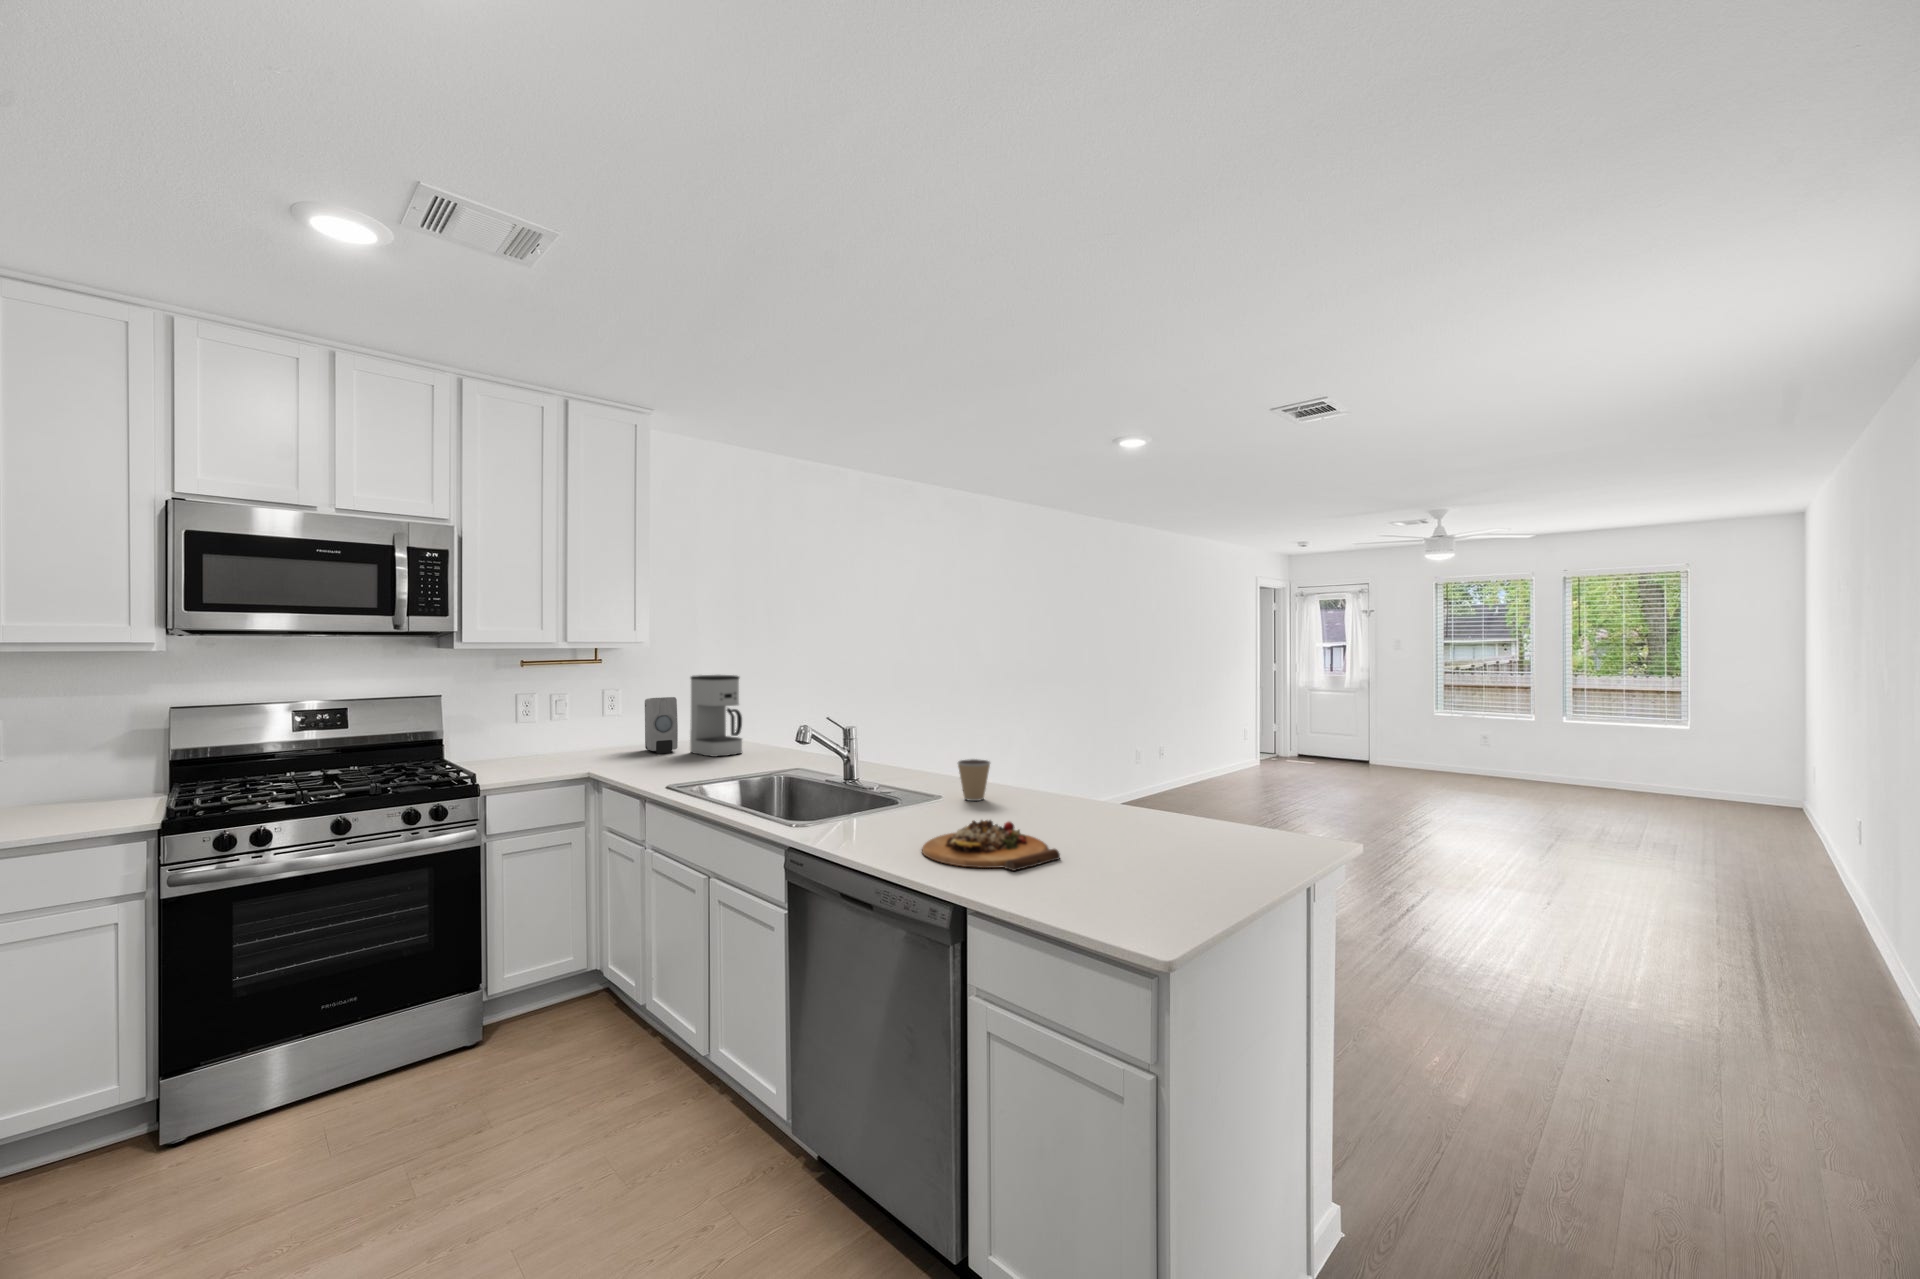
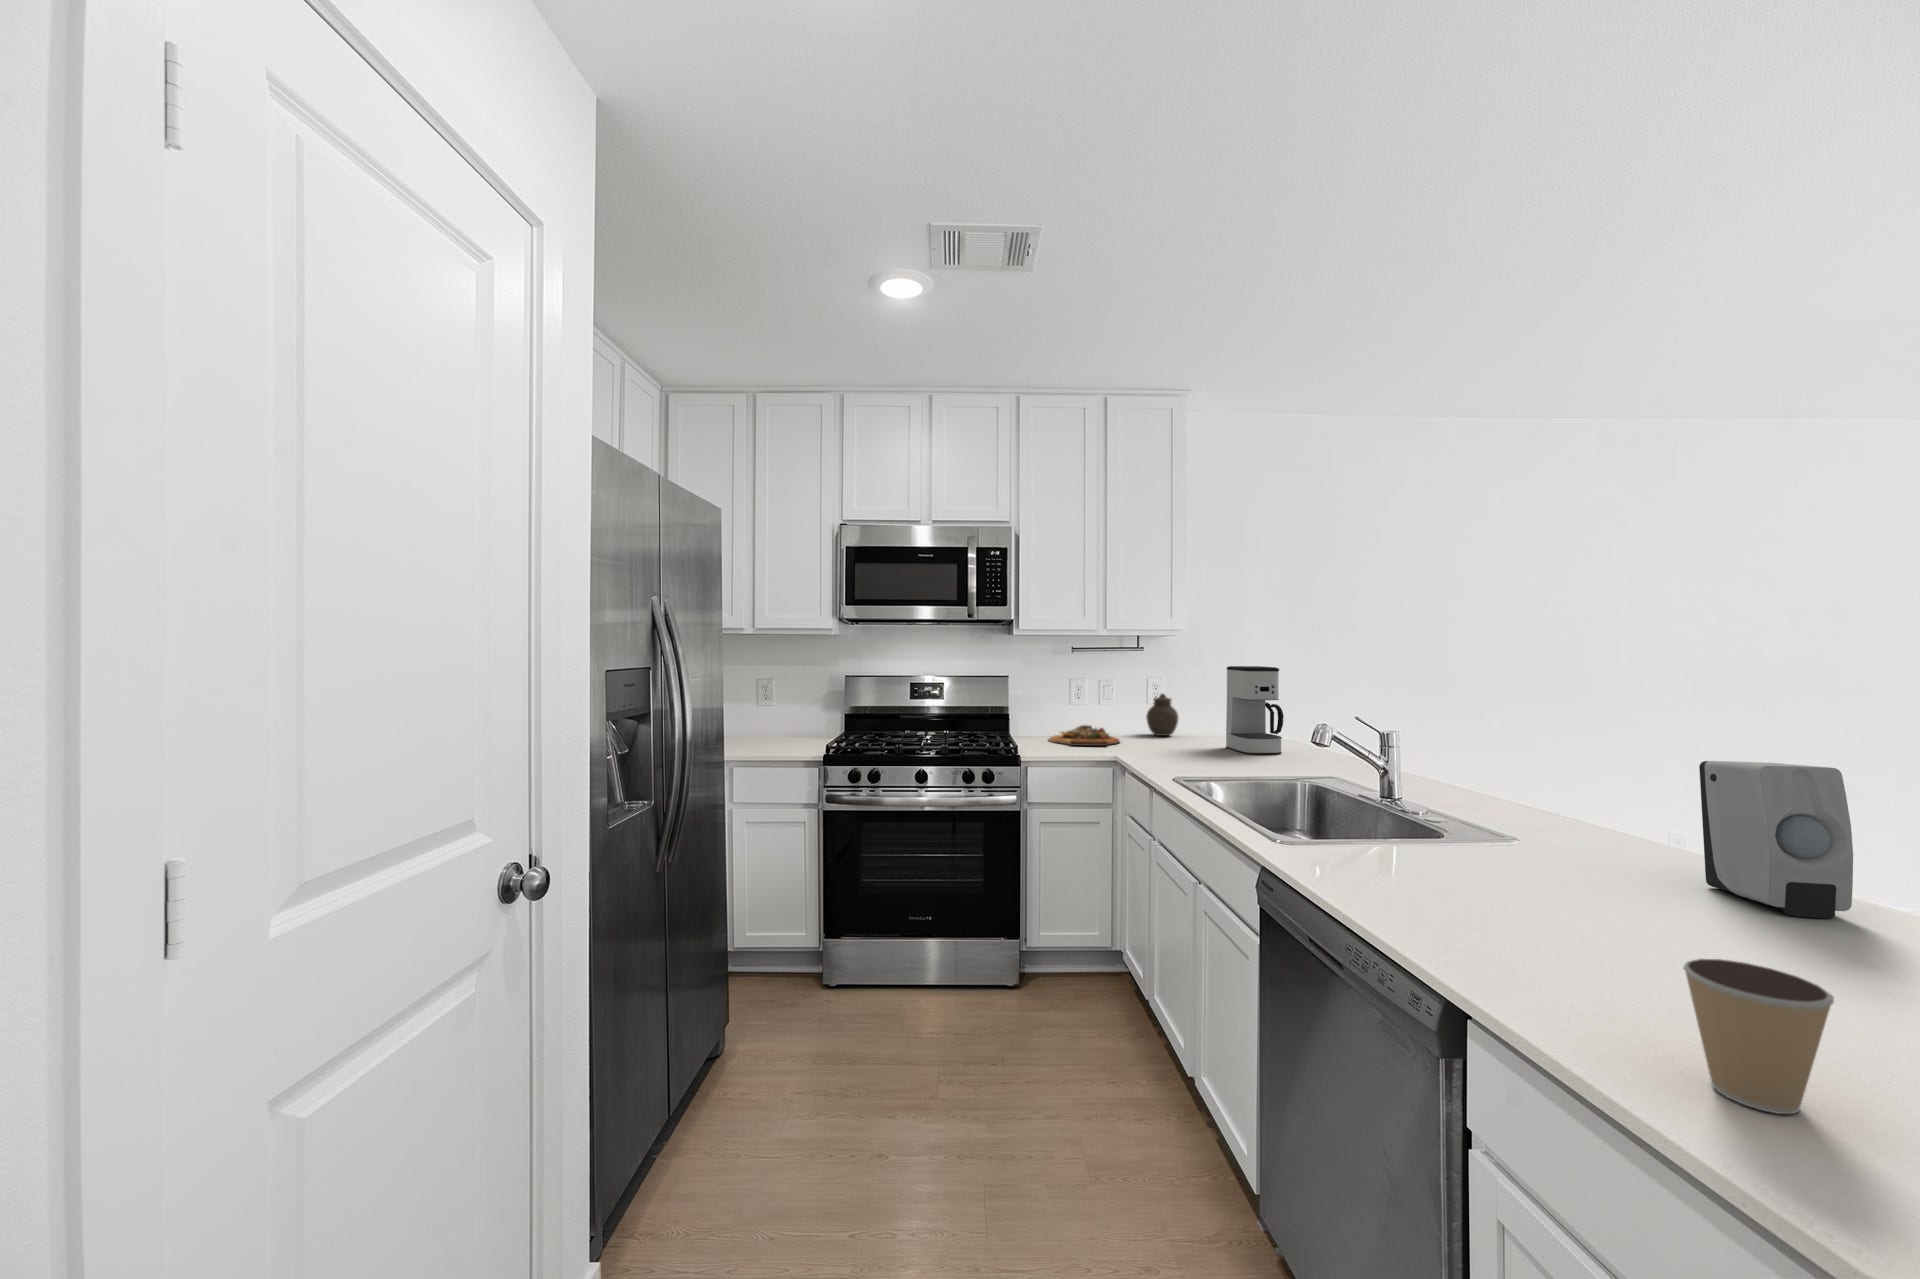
soap dispenser: present [645,697,678,753] -> present [1699,761,1853,918]
jar: none [602,705,637,748] -> present [1146,694,1179,736]
coffee cup: present [958,759,990,801] -> present [1684,959,1834,1114]
cutting board: present [922,820,1060,871] -> present [1049,725,1120,746]

